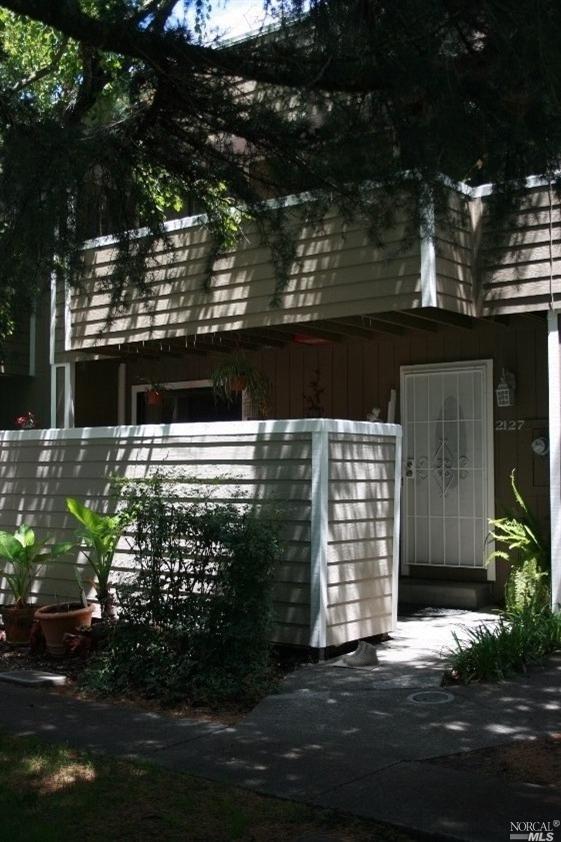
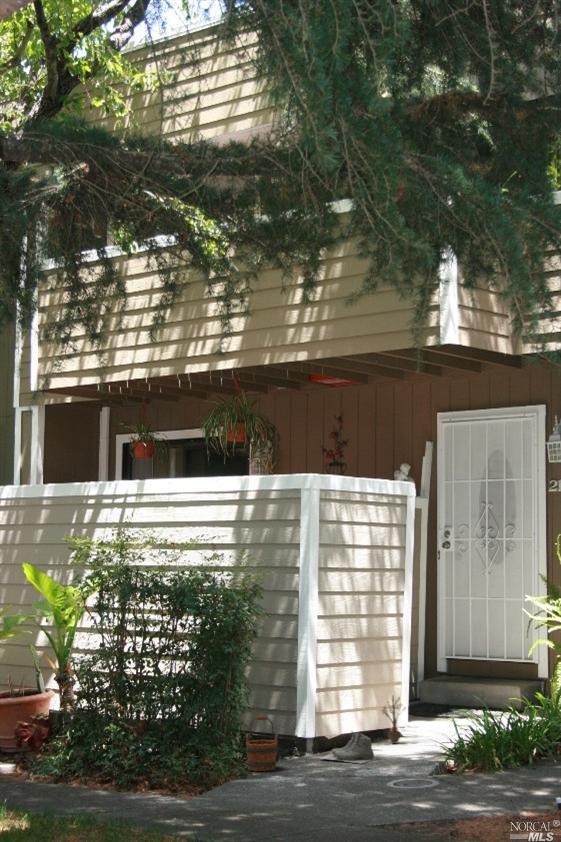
decorative plant: none [376,606,398,647] -> present [379,697,400,744]
wooden bucket: none [269,632,300,680] -> present [245,716,279,771]

